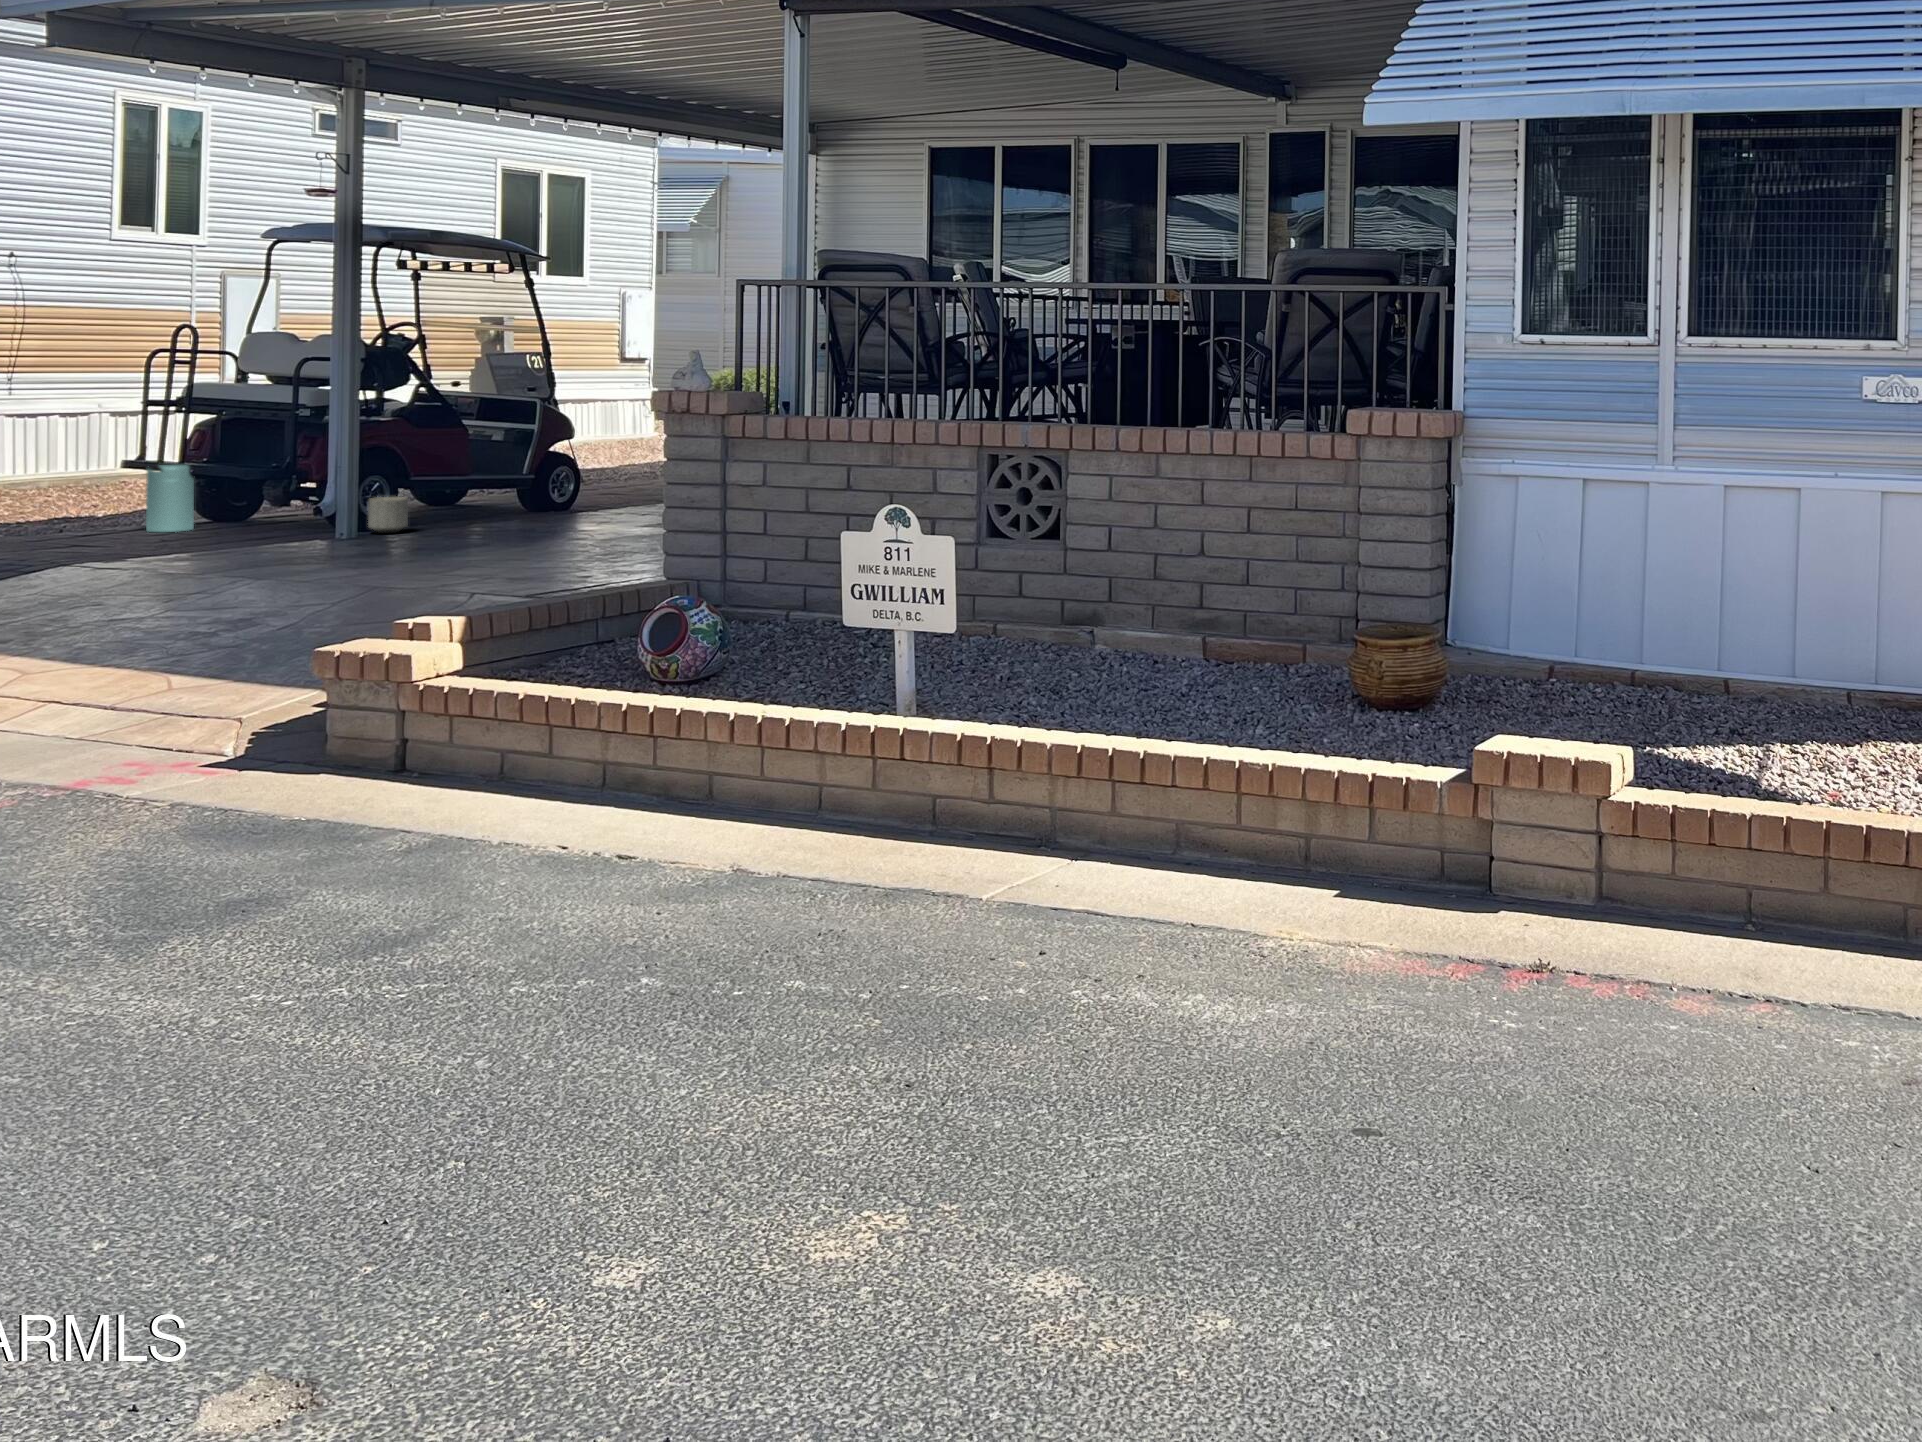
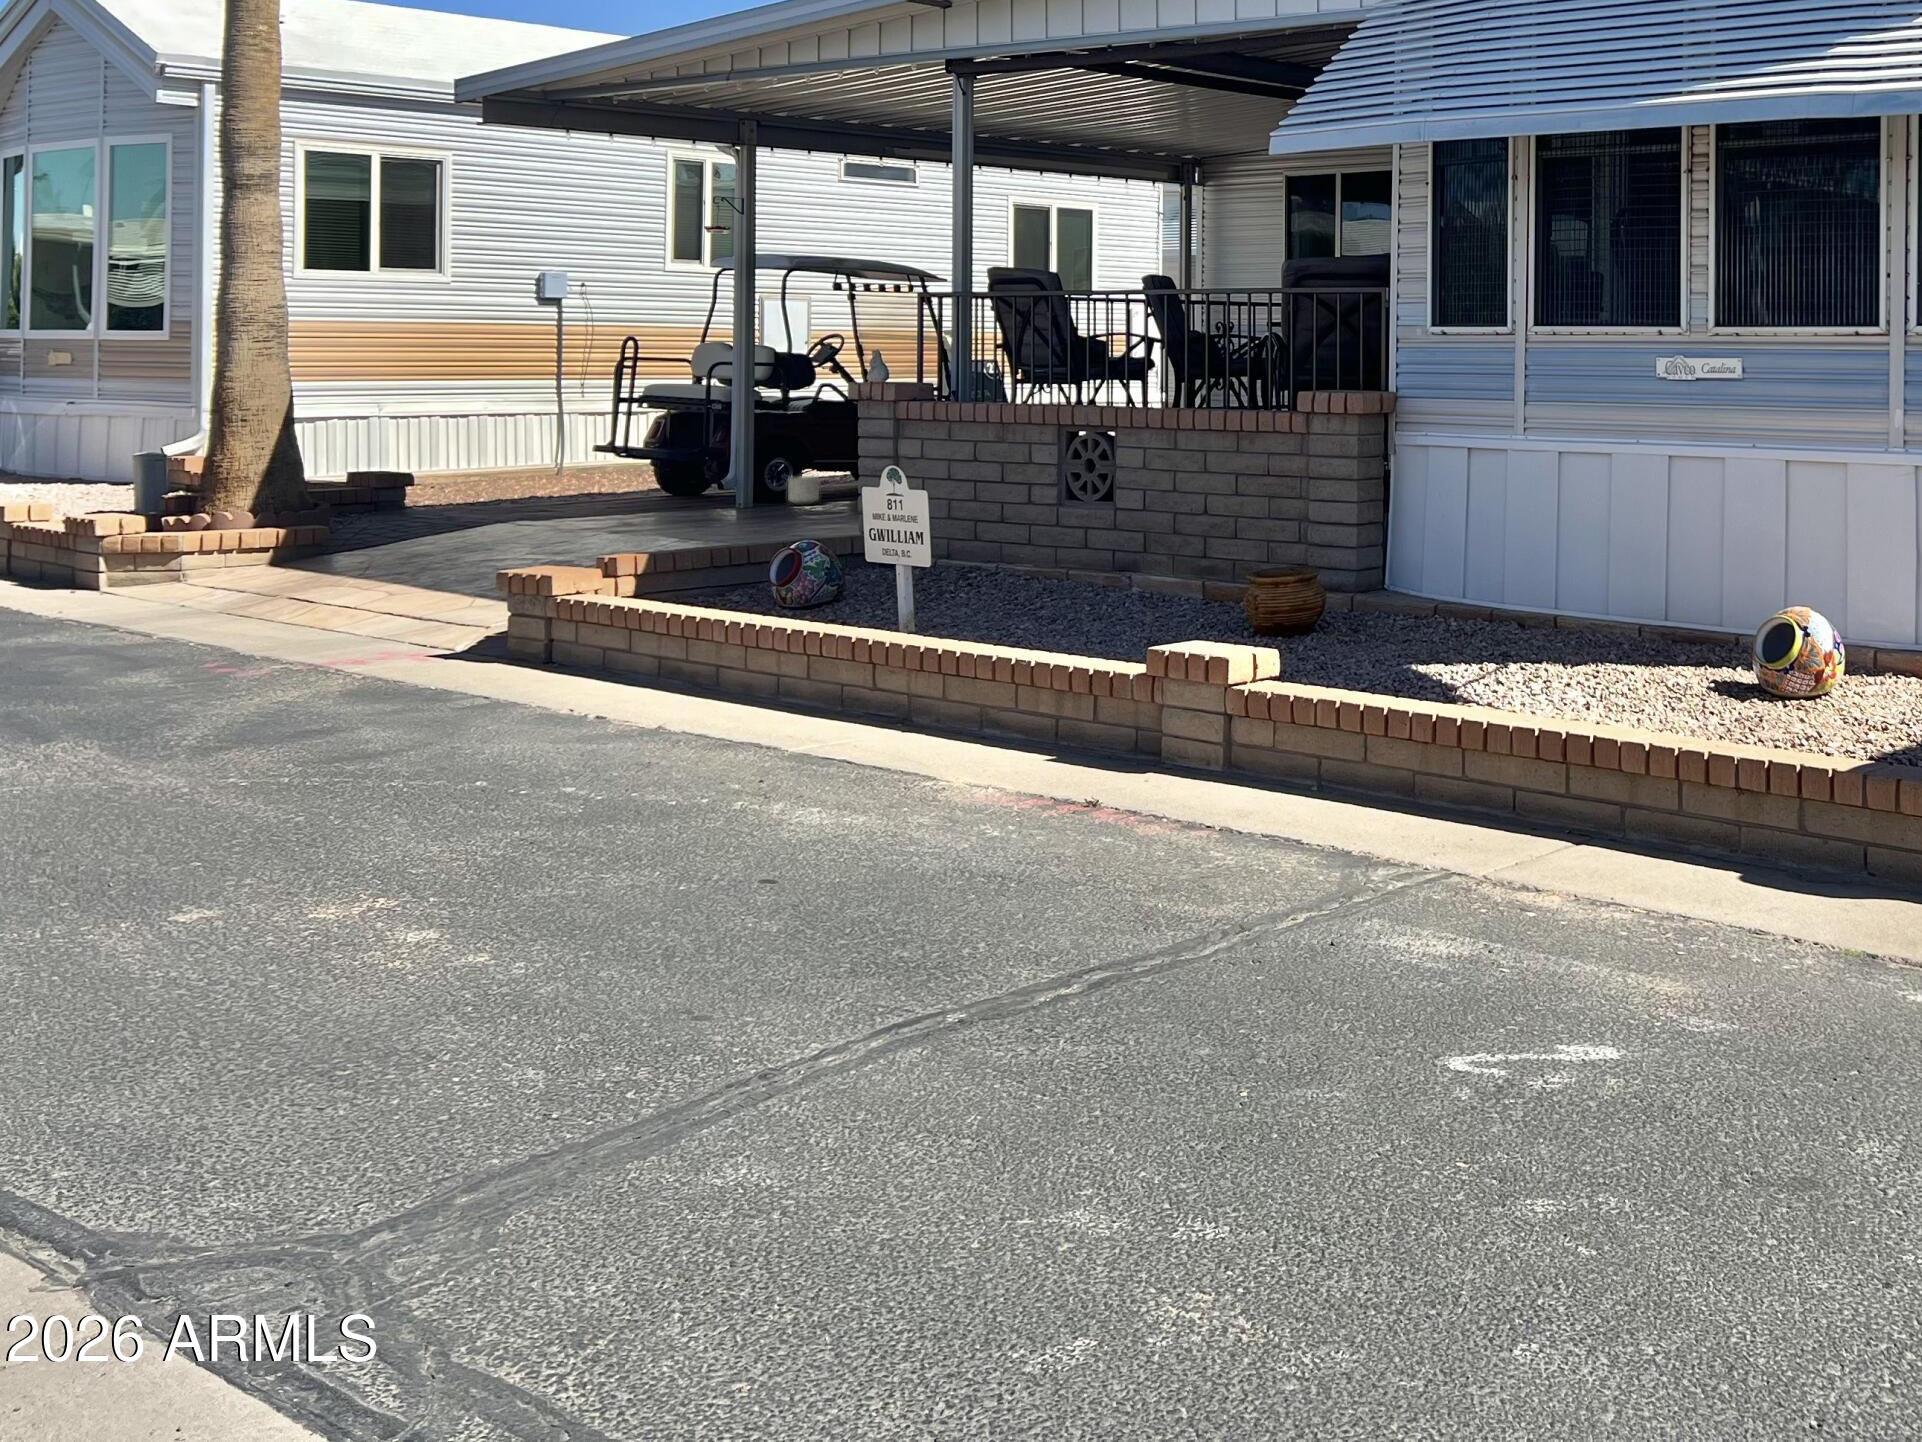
trash can: present [146,464,194,532] -> none [632,450,669,503]

